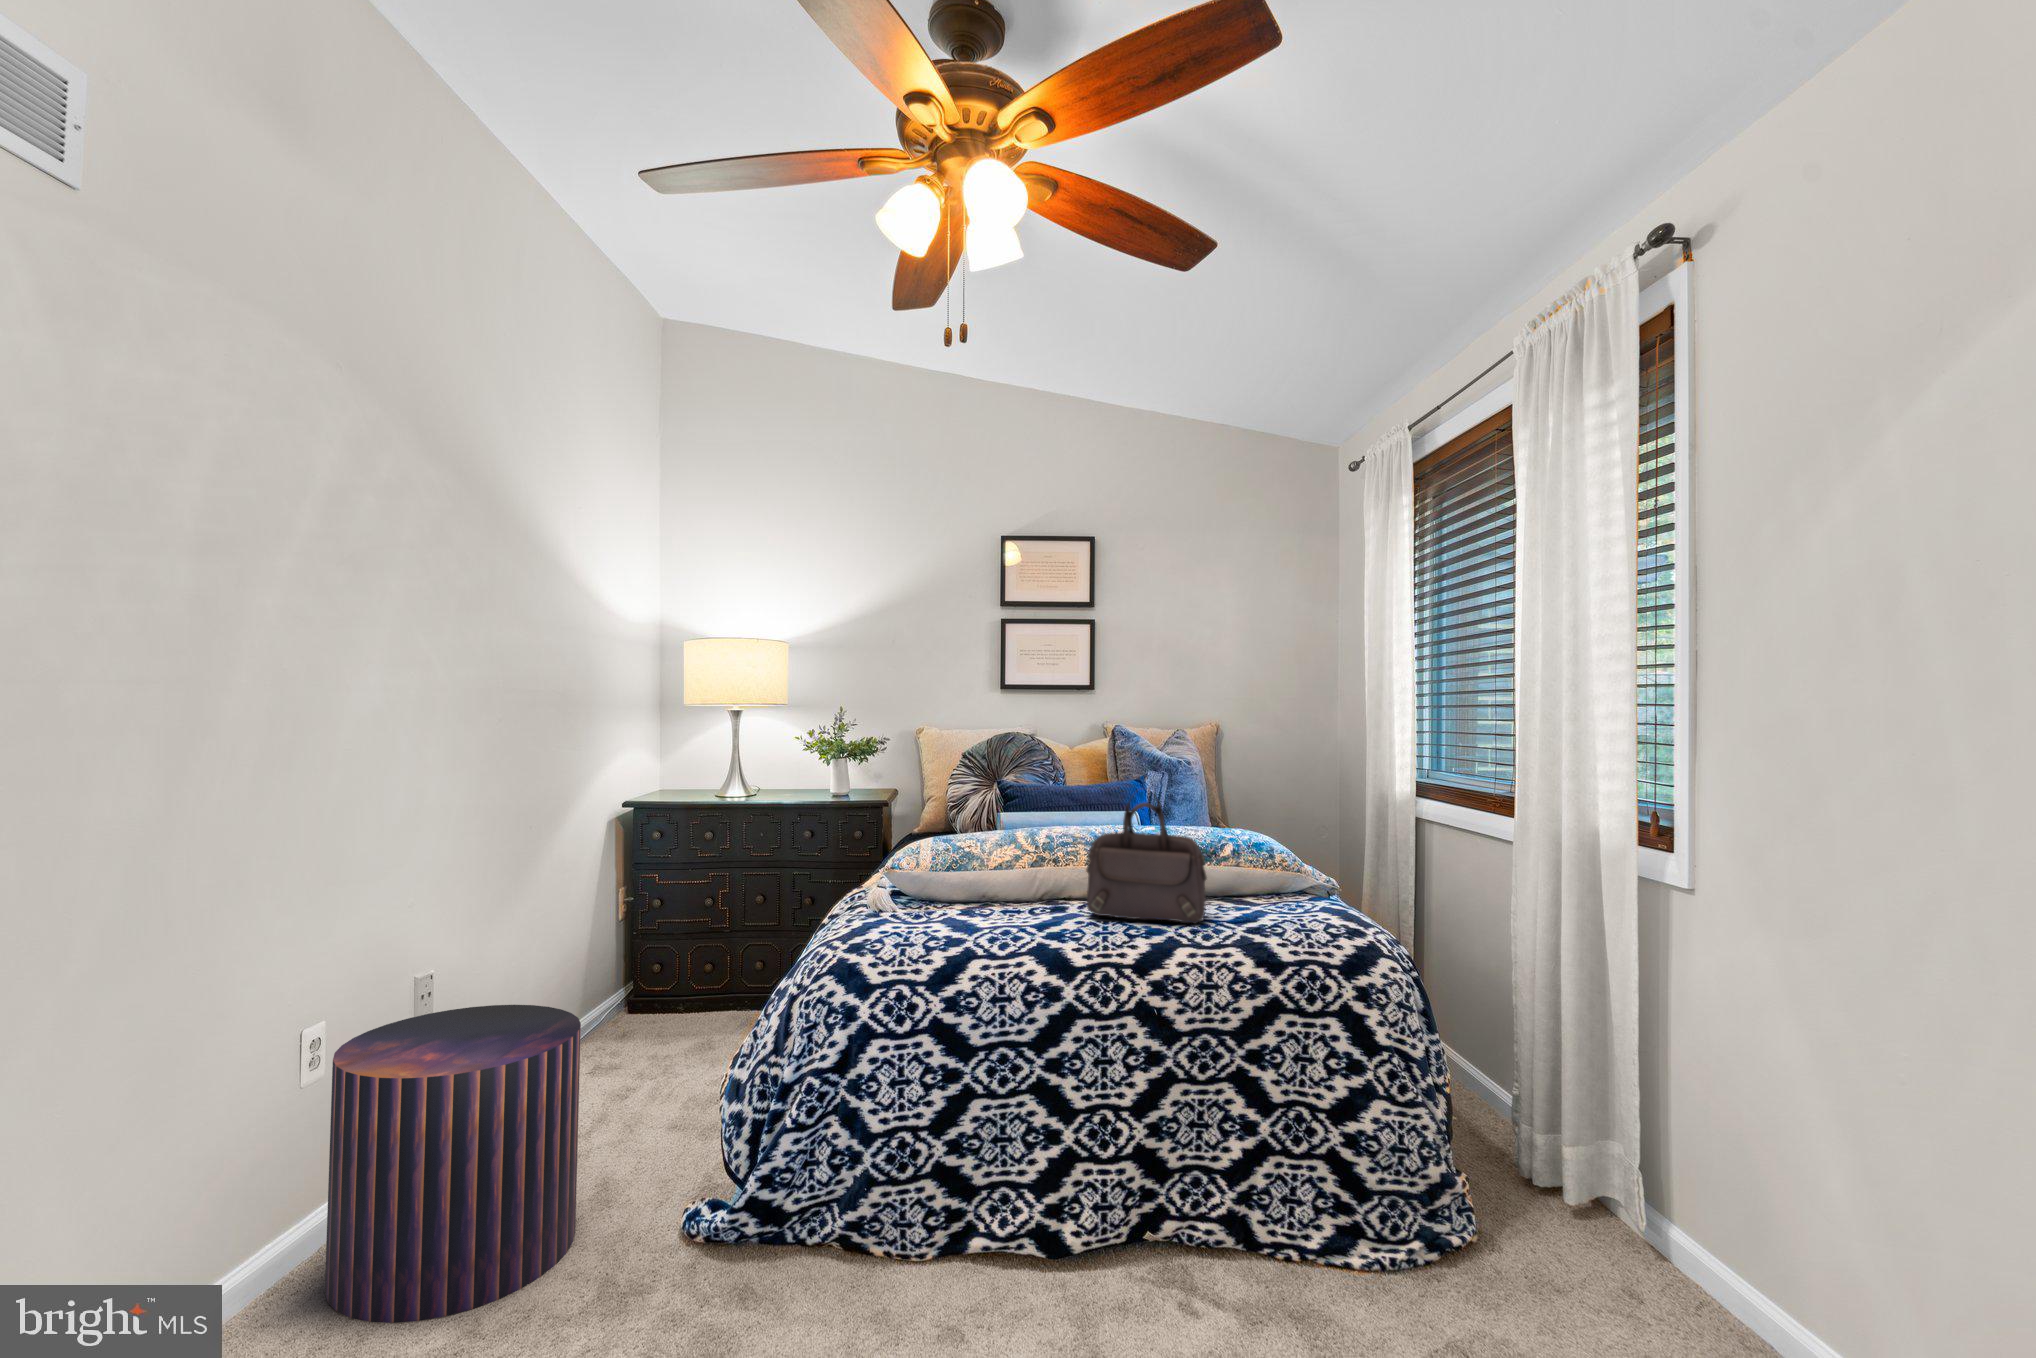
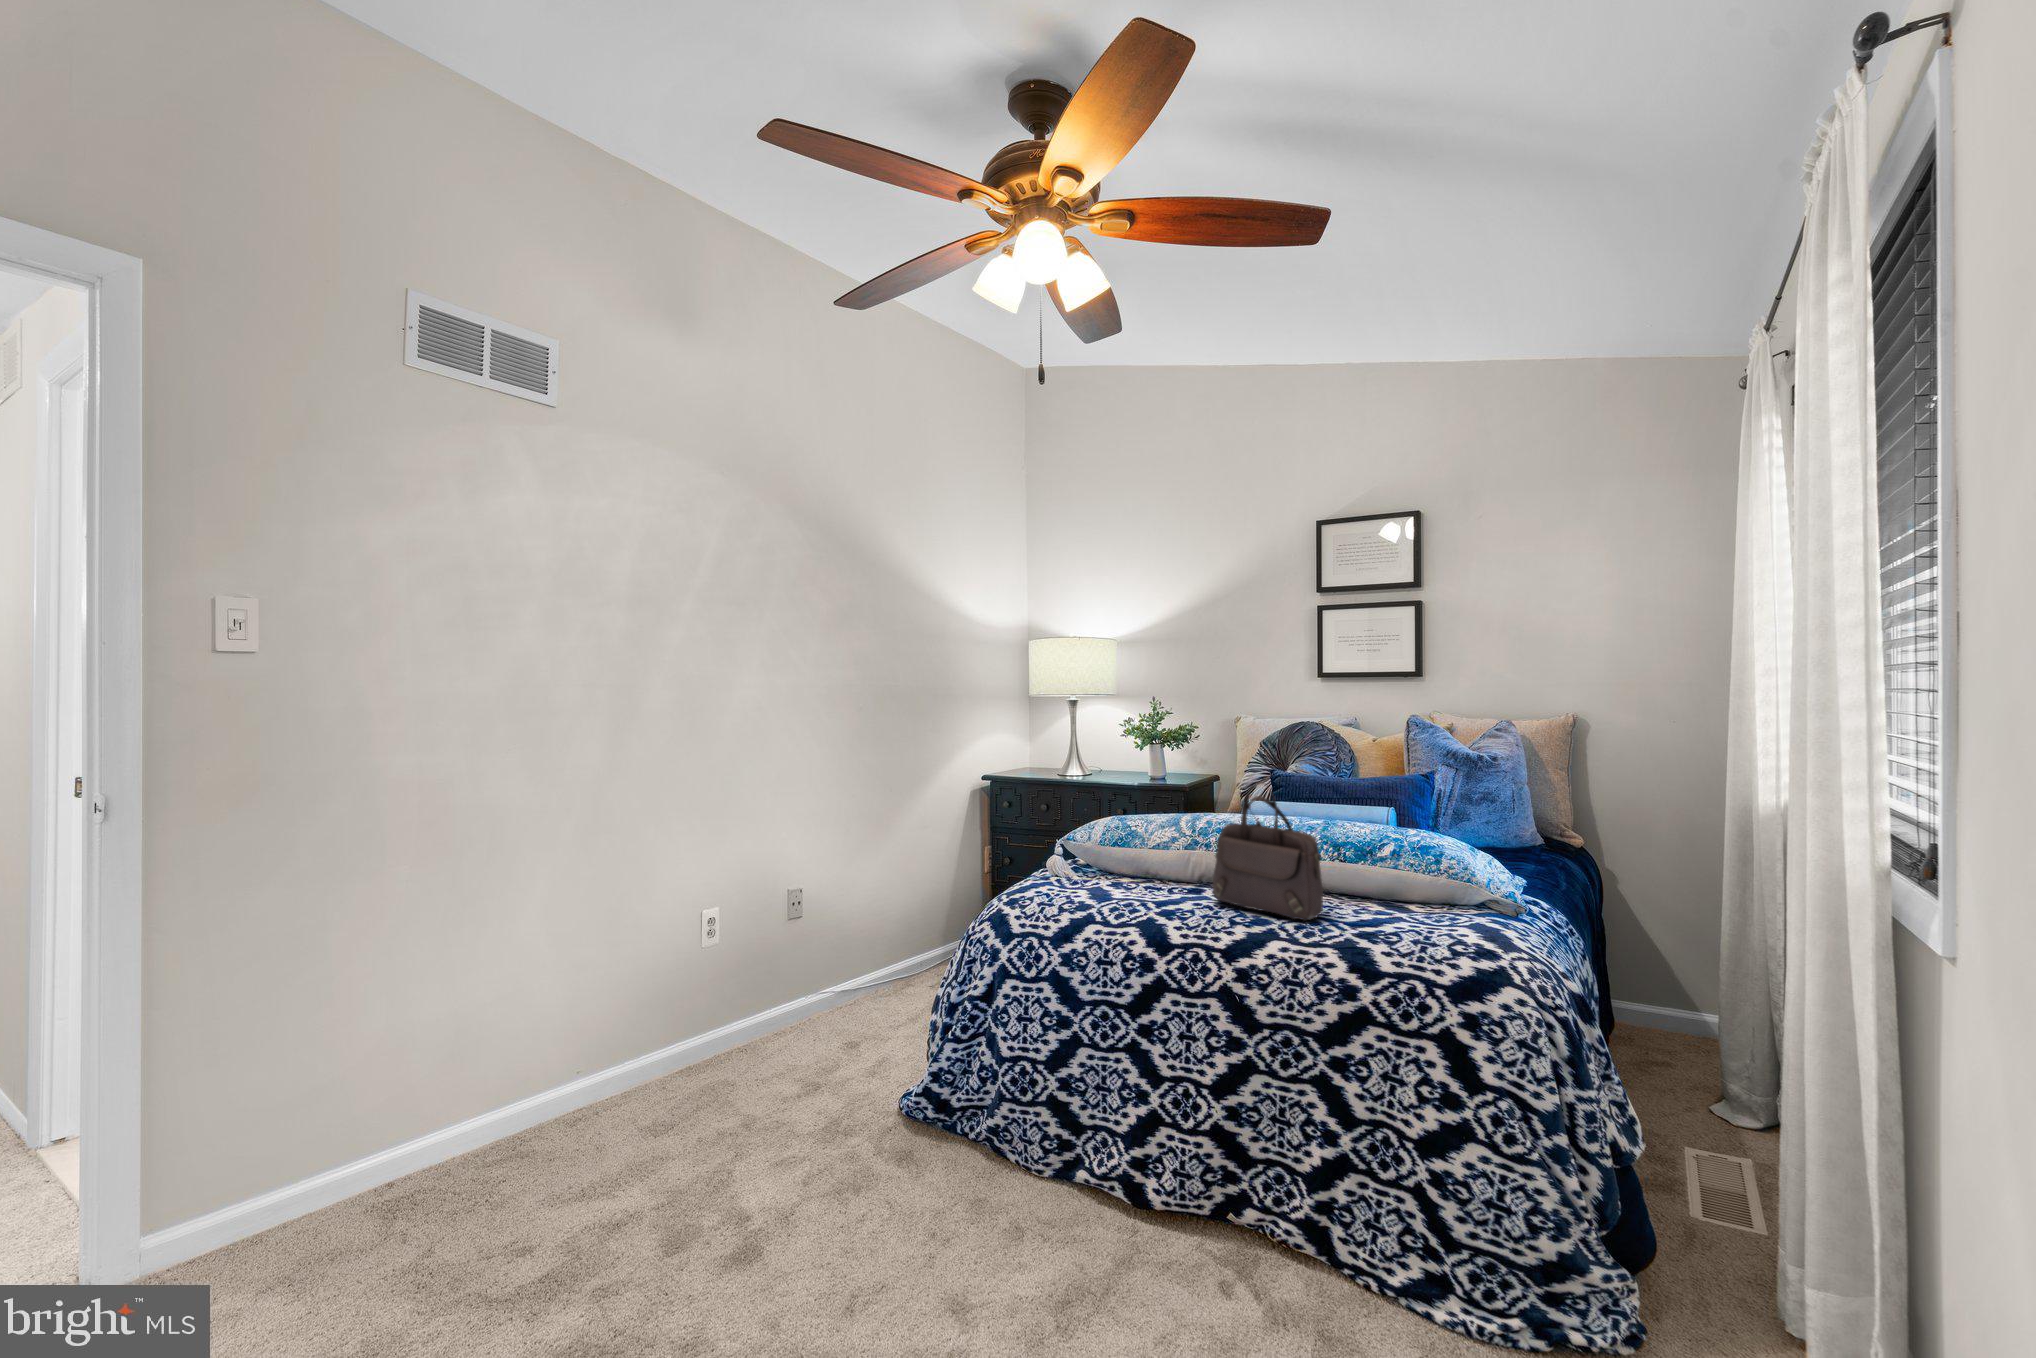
pouf: present [325,1005,581,1323] -> none [696,909,850,1110]

